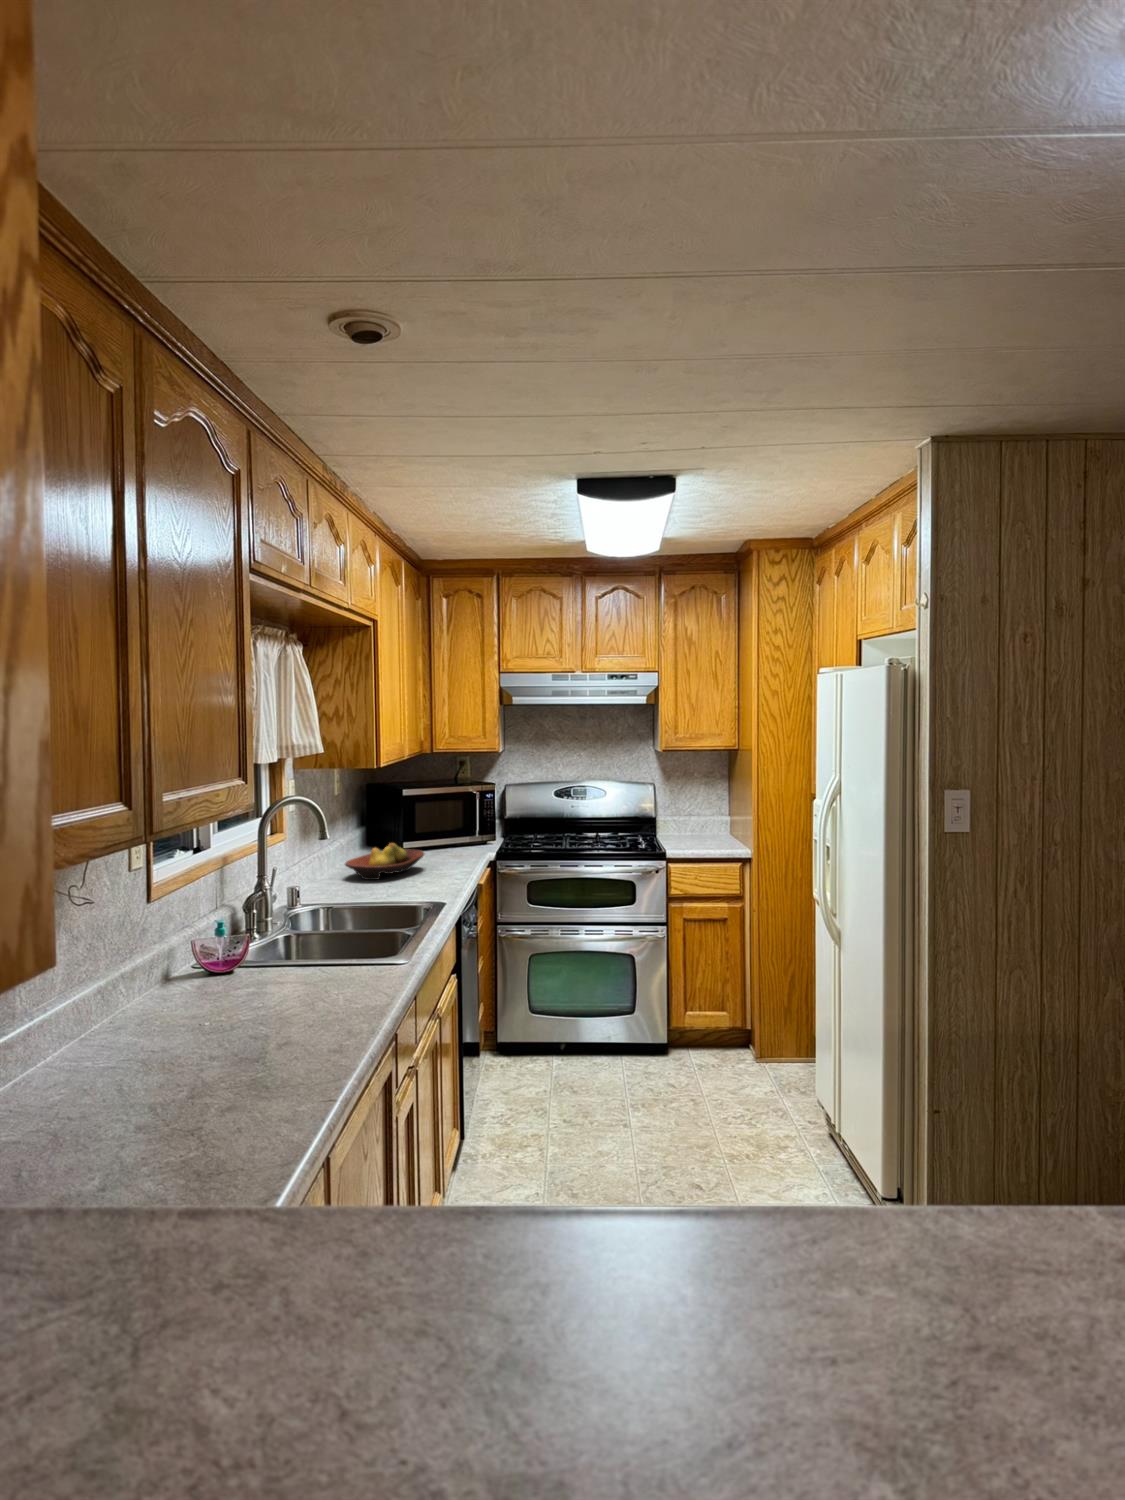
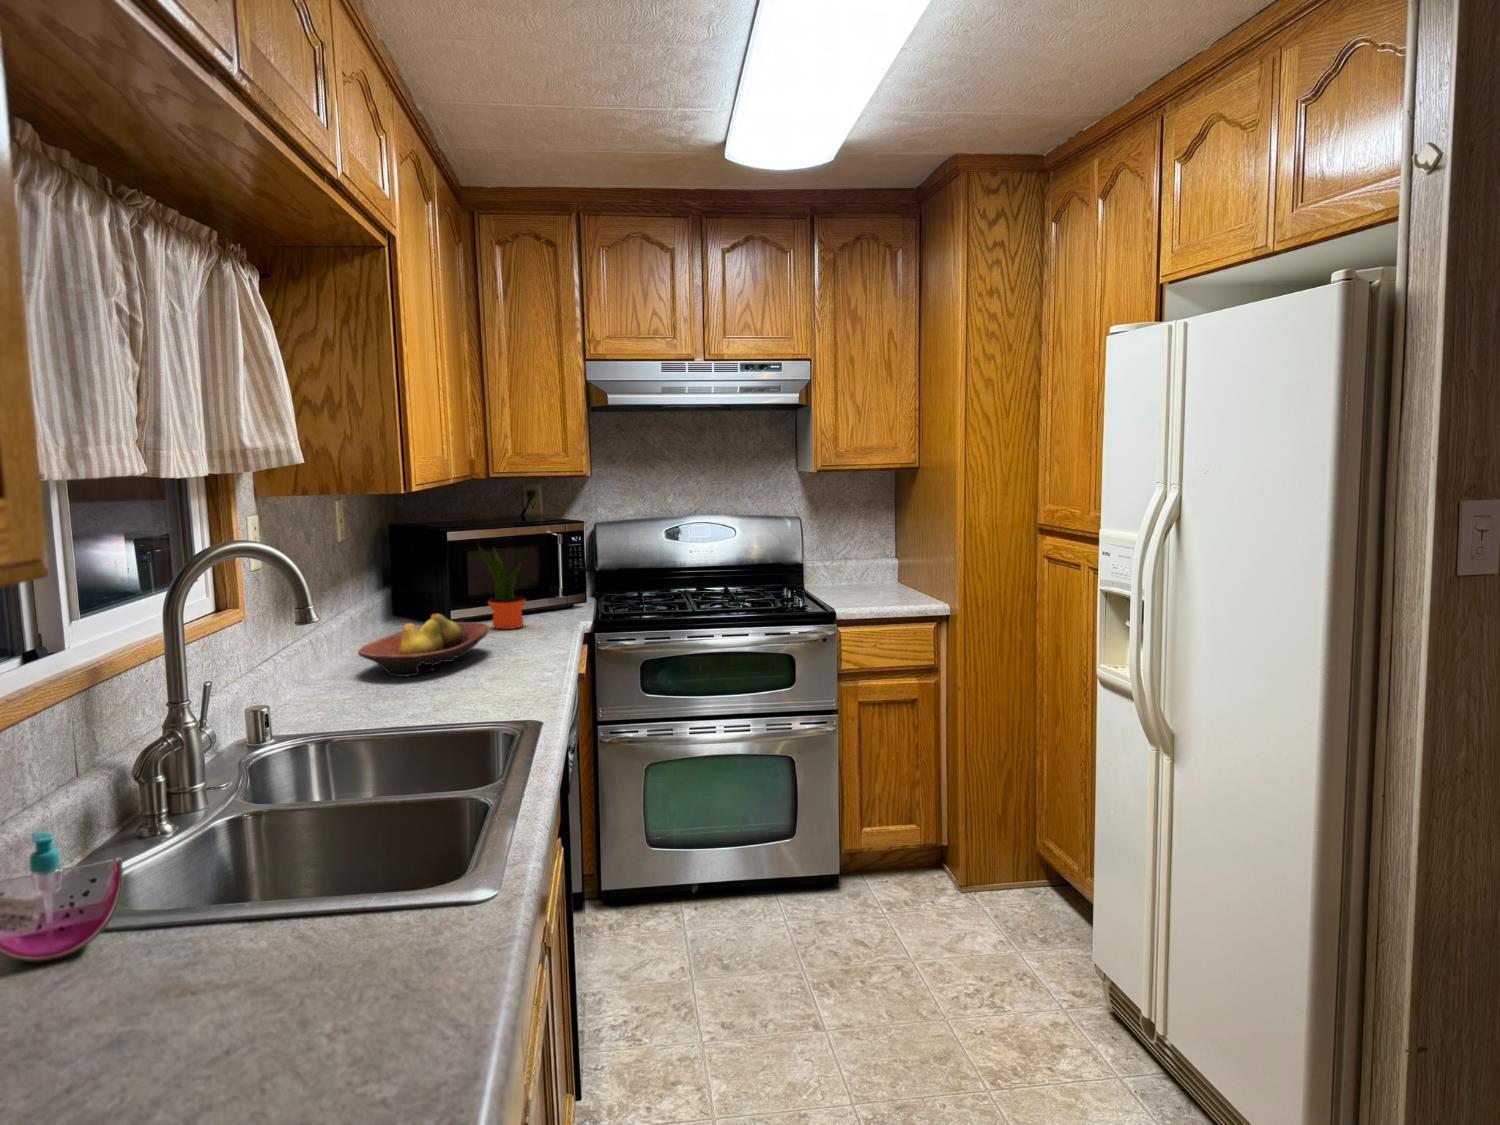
potted plant: none [420,798,451,856] -> present [478,544,526,629]

